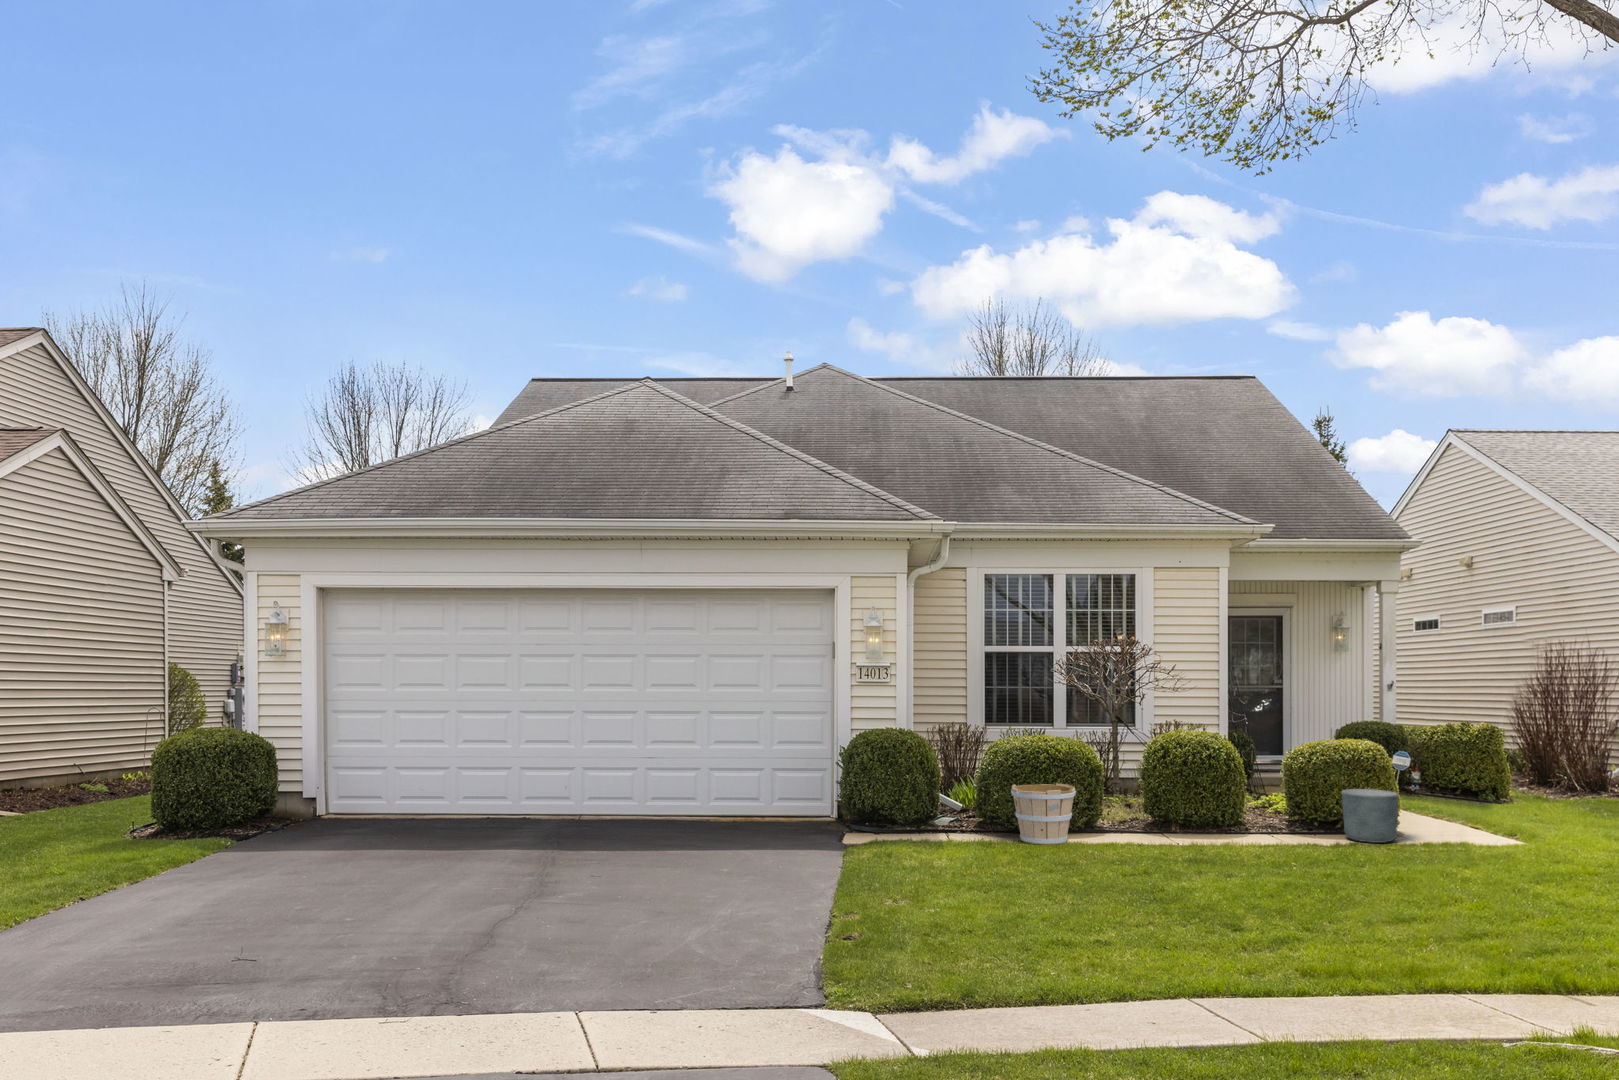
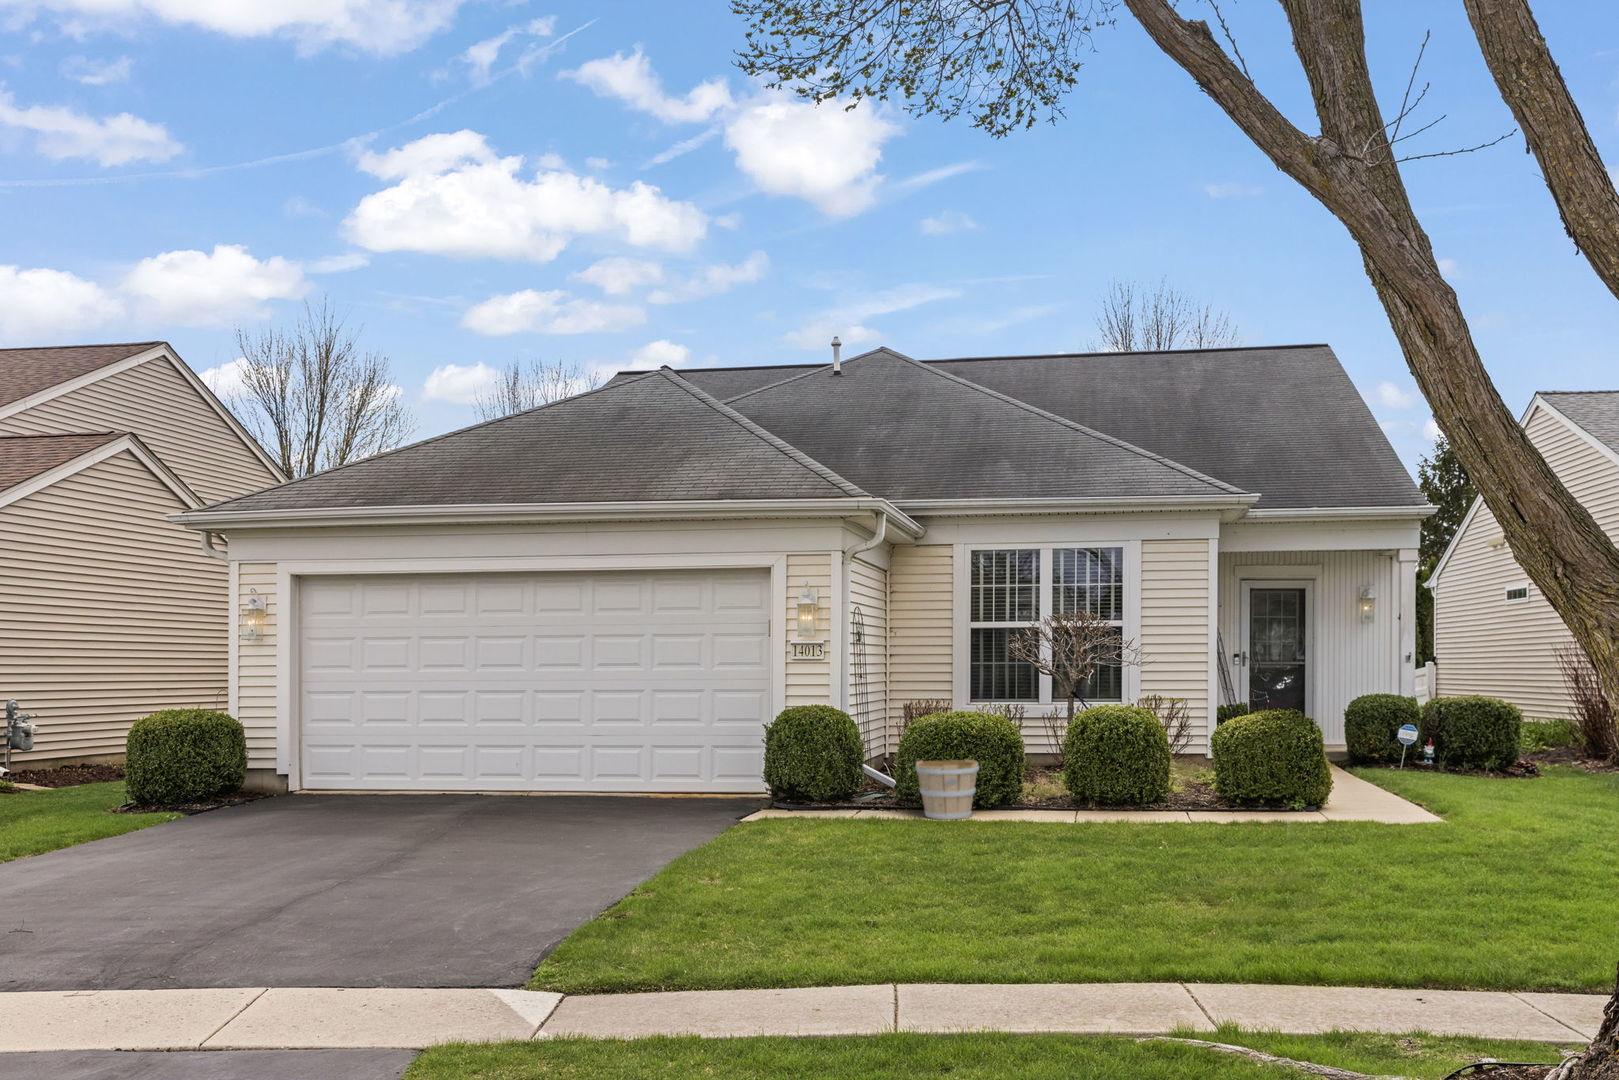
planter: present [1342,789,1398,843] -> none [1257,765,1314,820]

